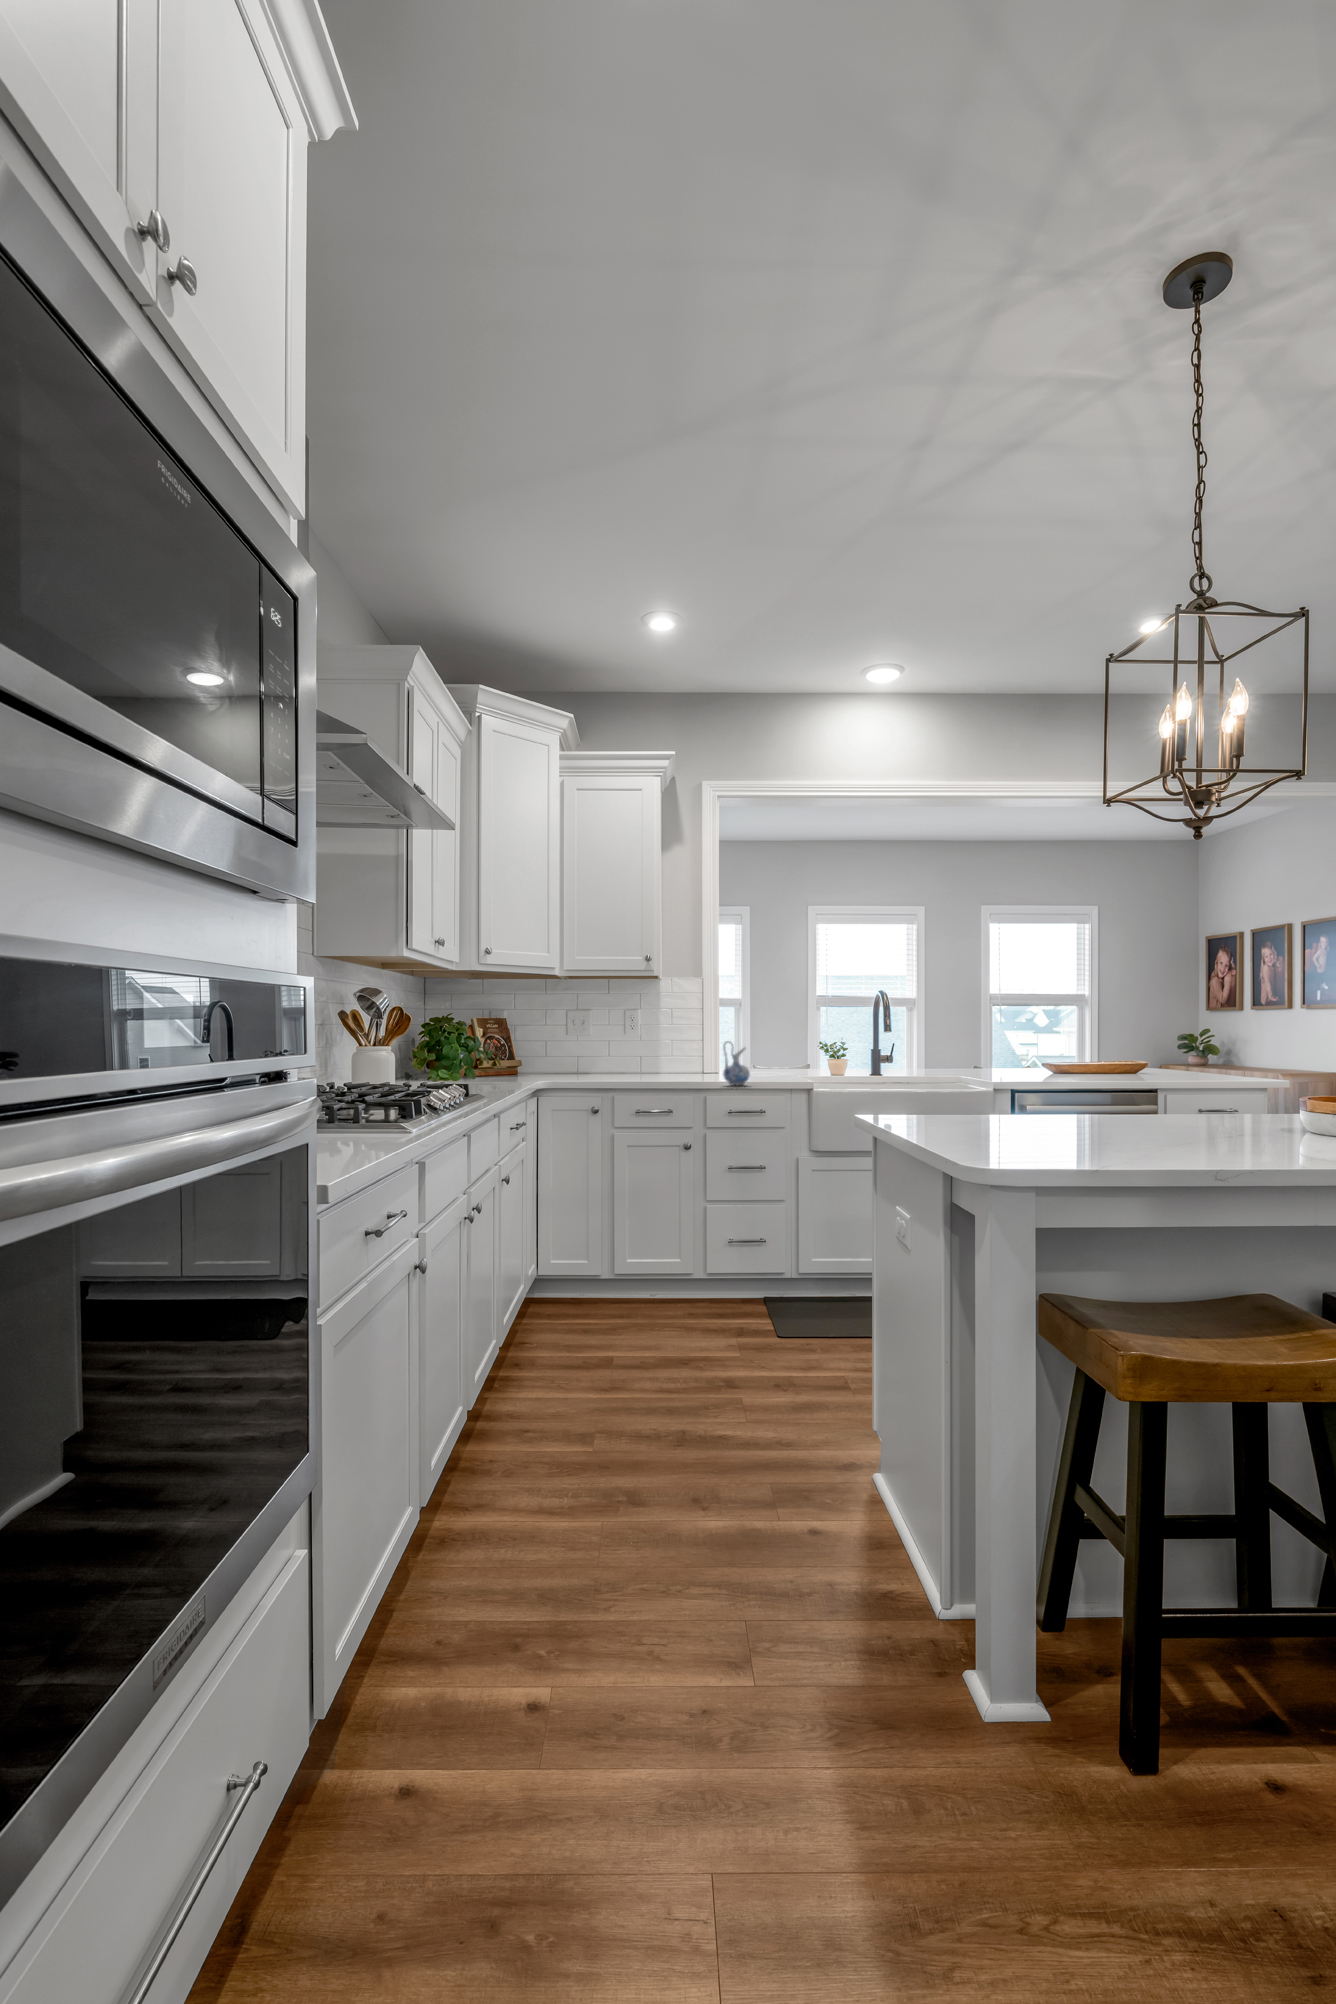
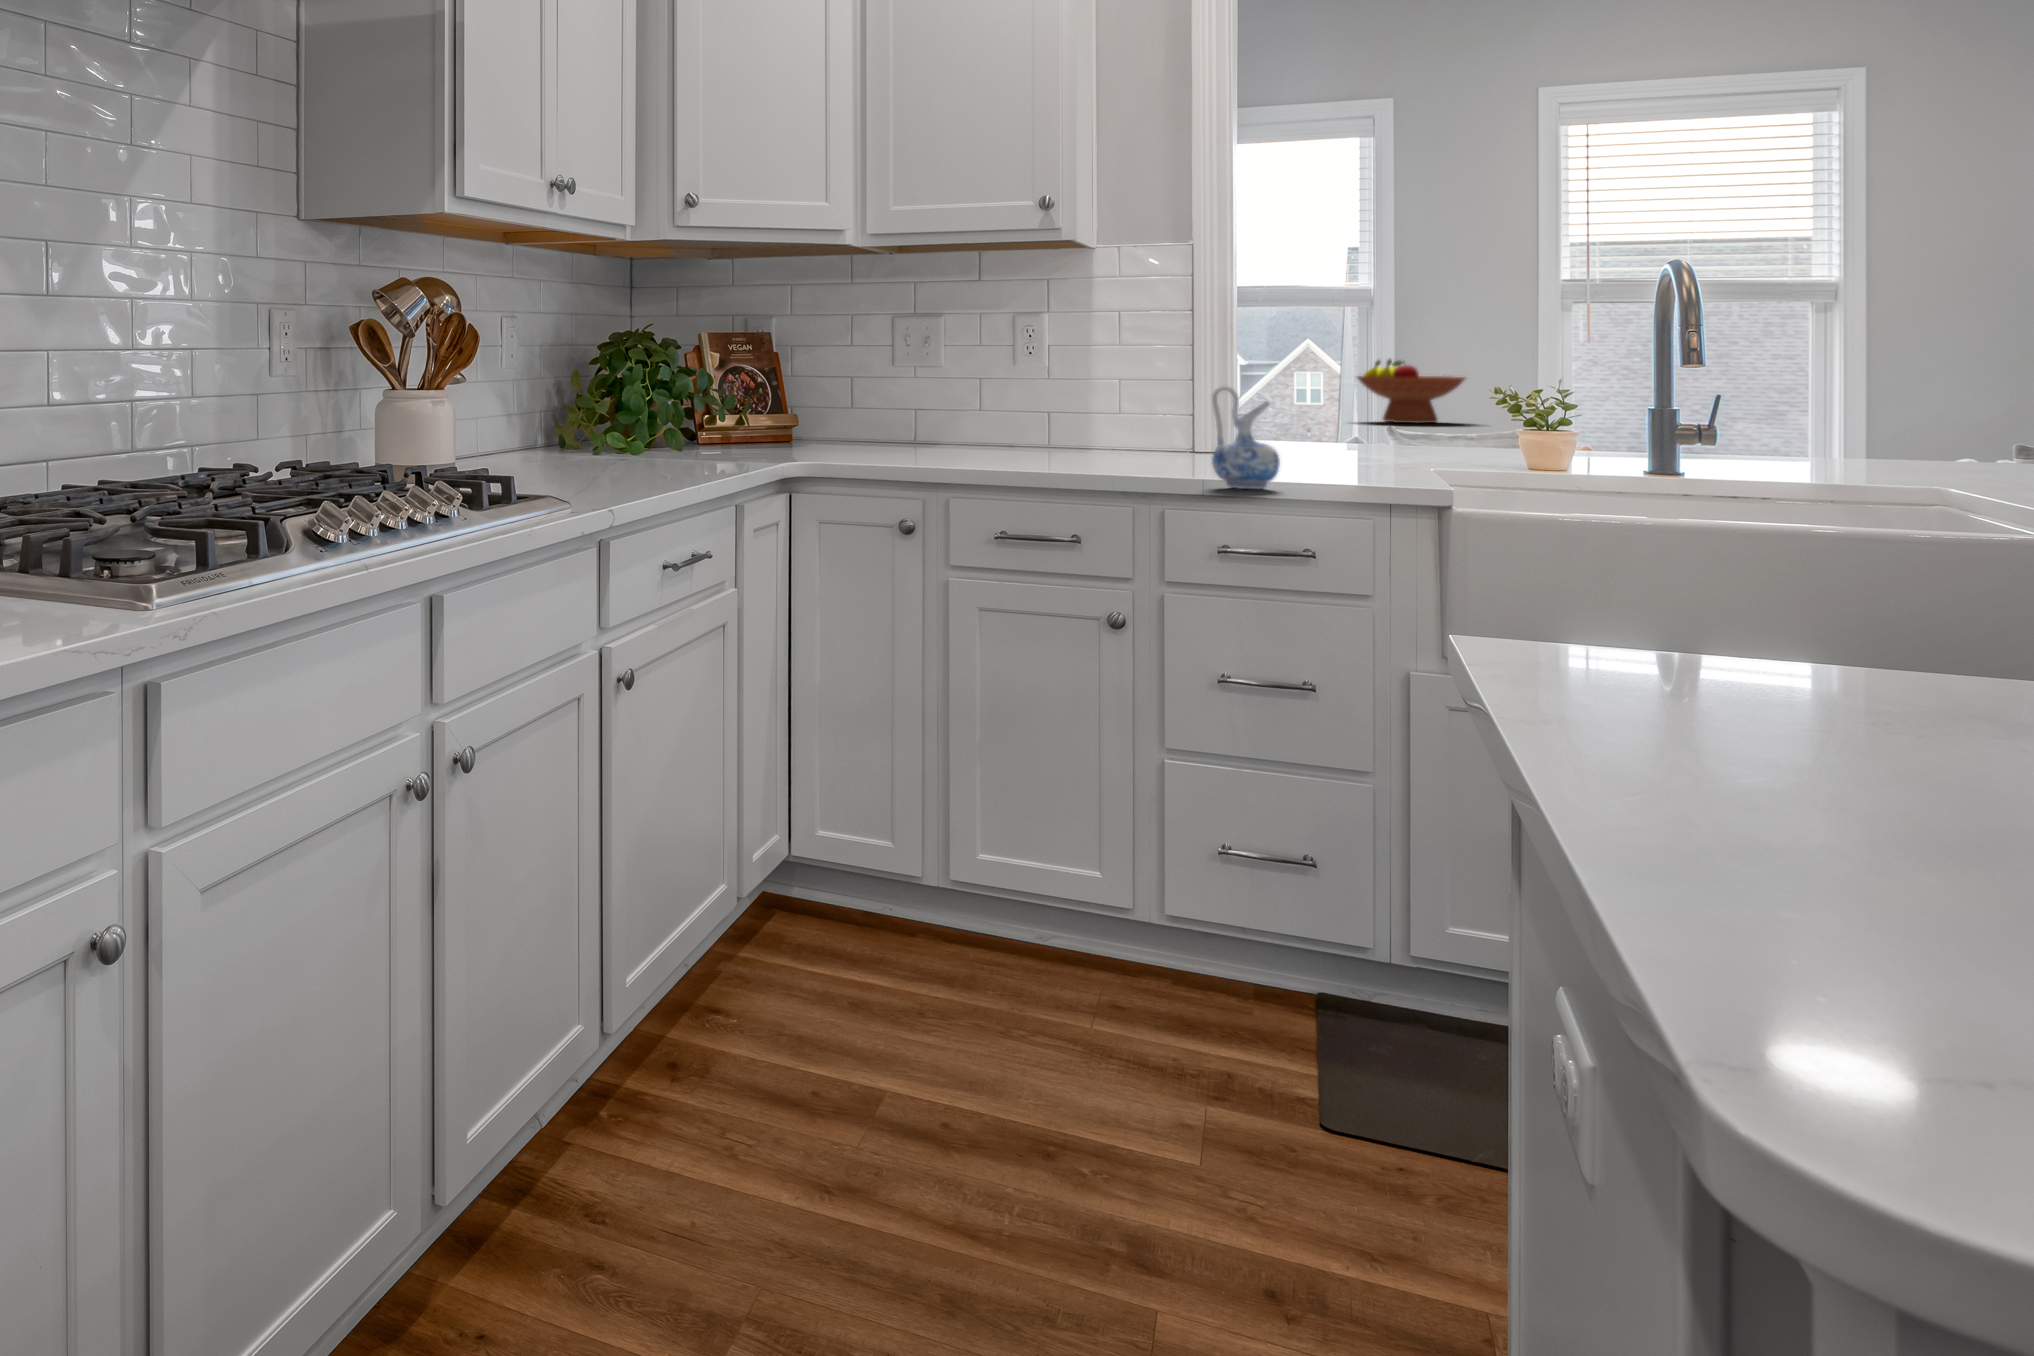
fruit bowl: none [748,1032,796,1065] -> present [1357,359,1465,424]

